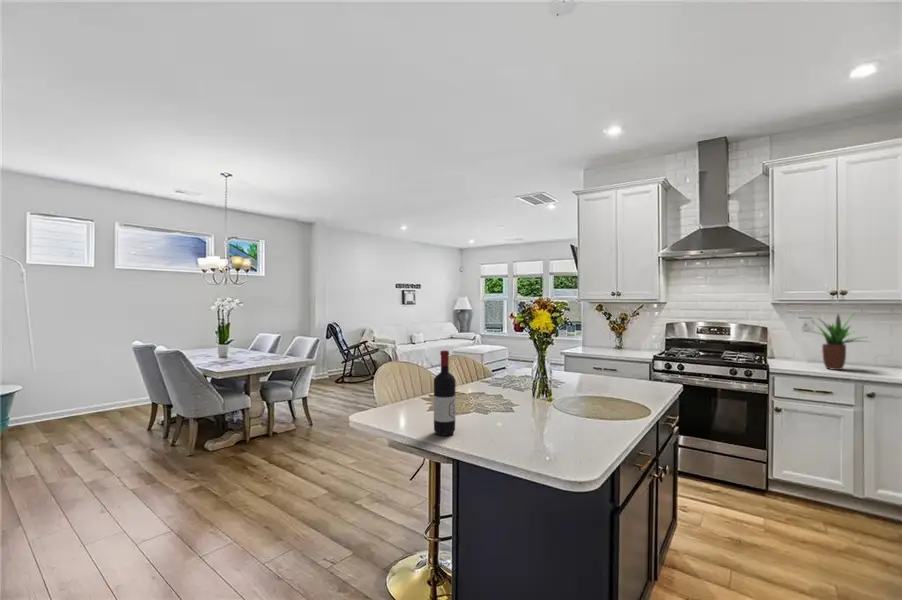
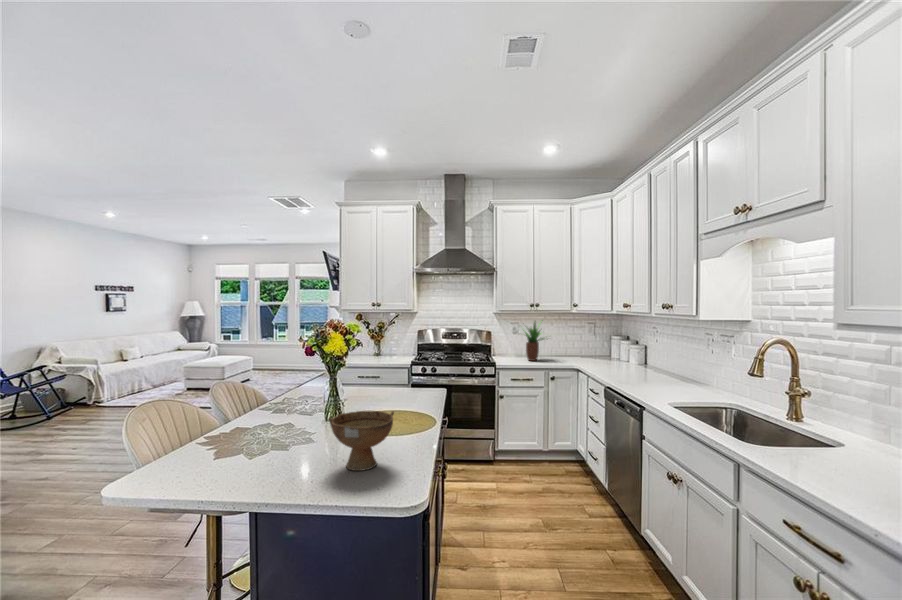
wine bottle: present [434,350,456,436] -> none [239,389,266,483]
bowl: none [512,386,583,447] -> present [329,411,394,471]

